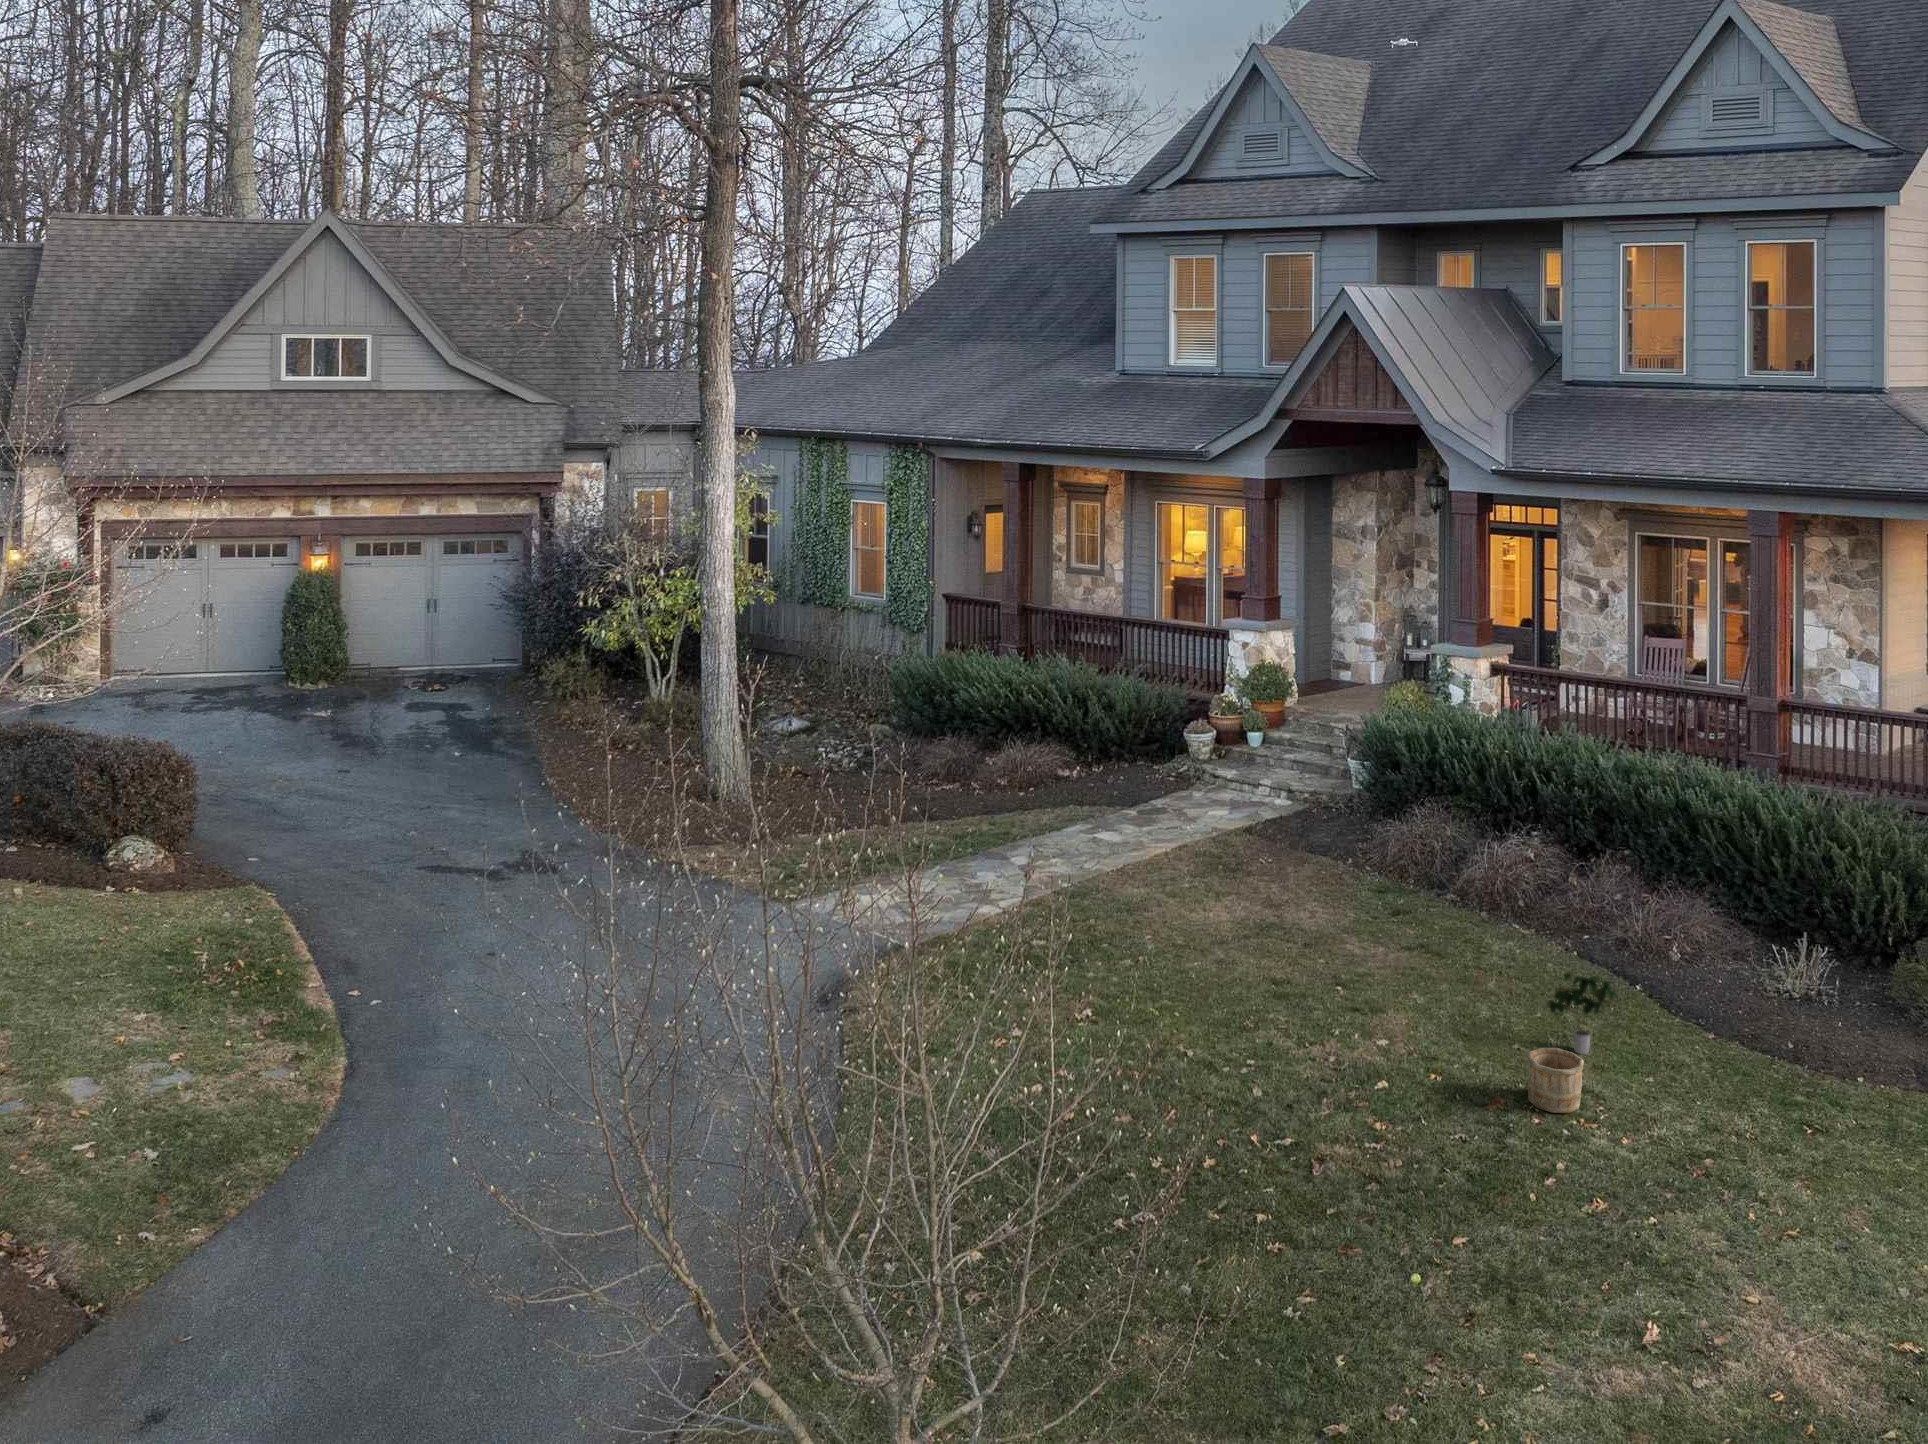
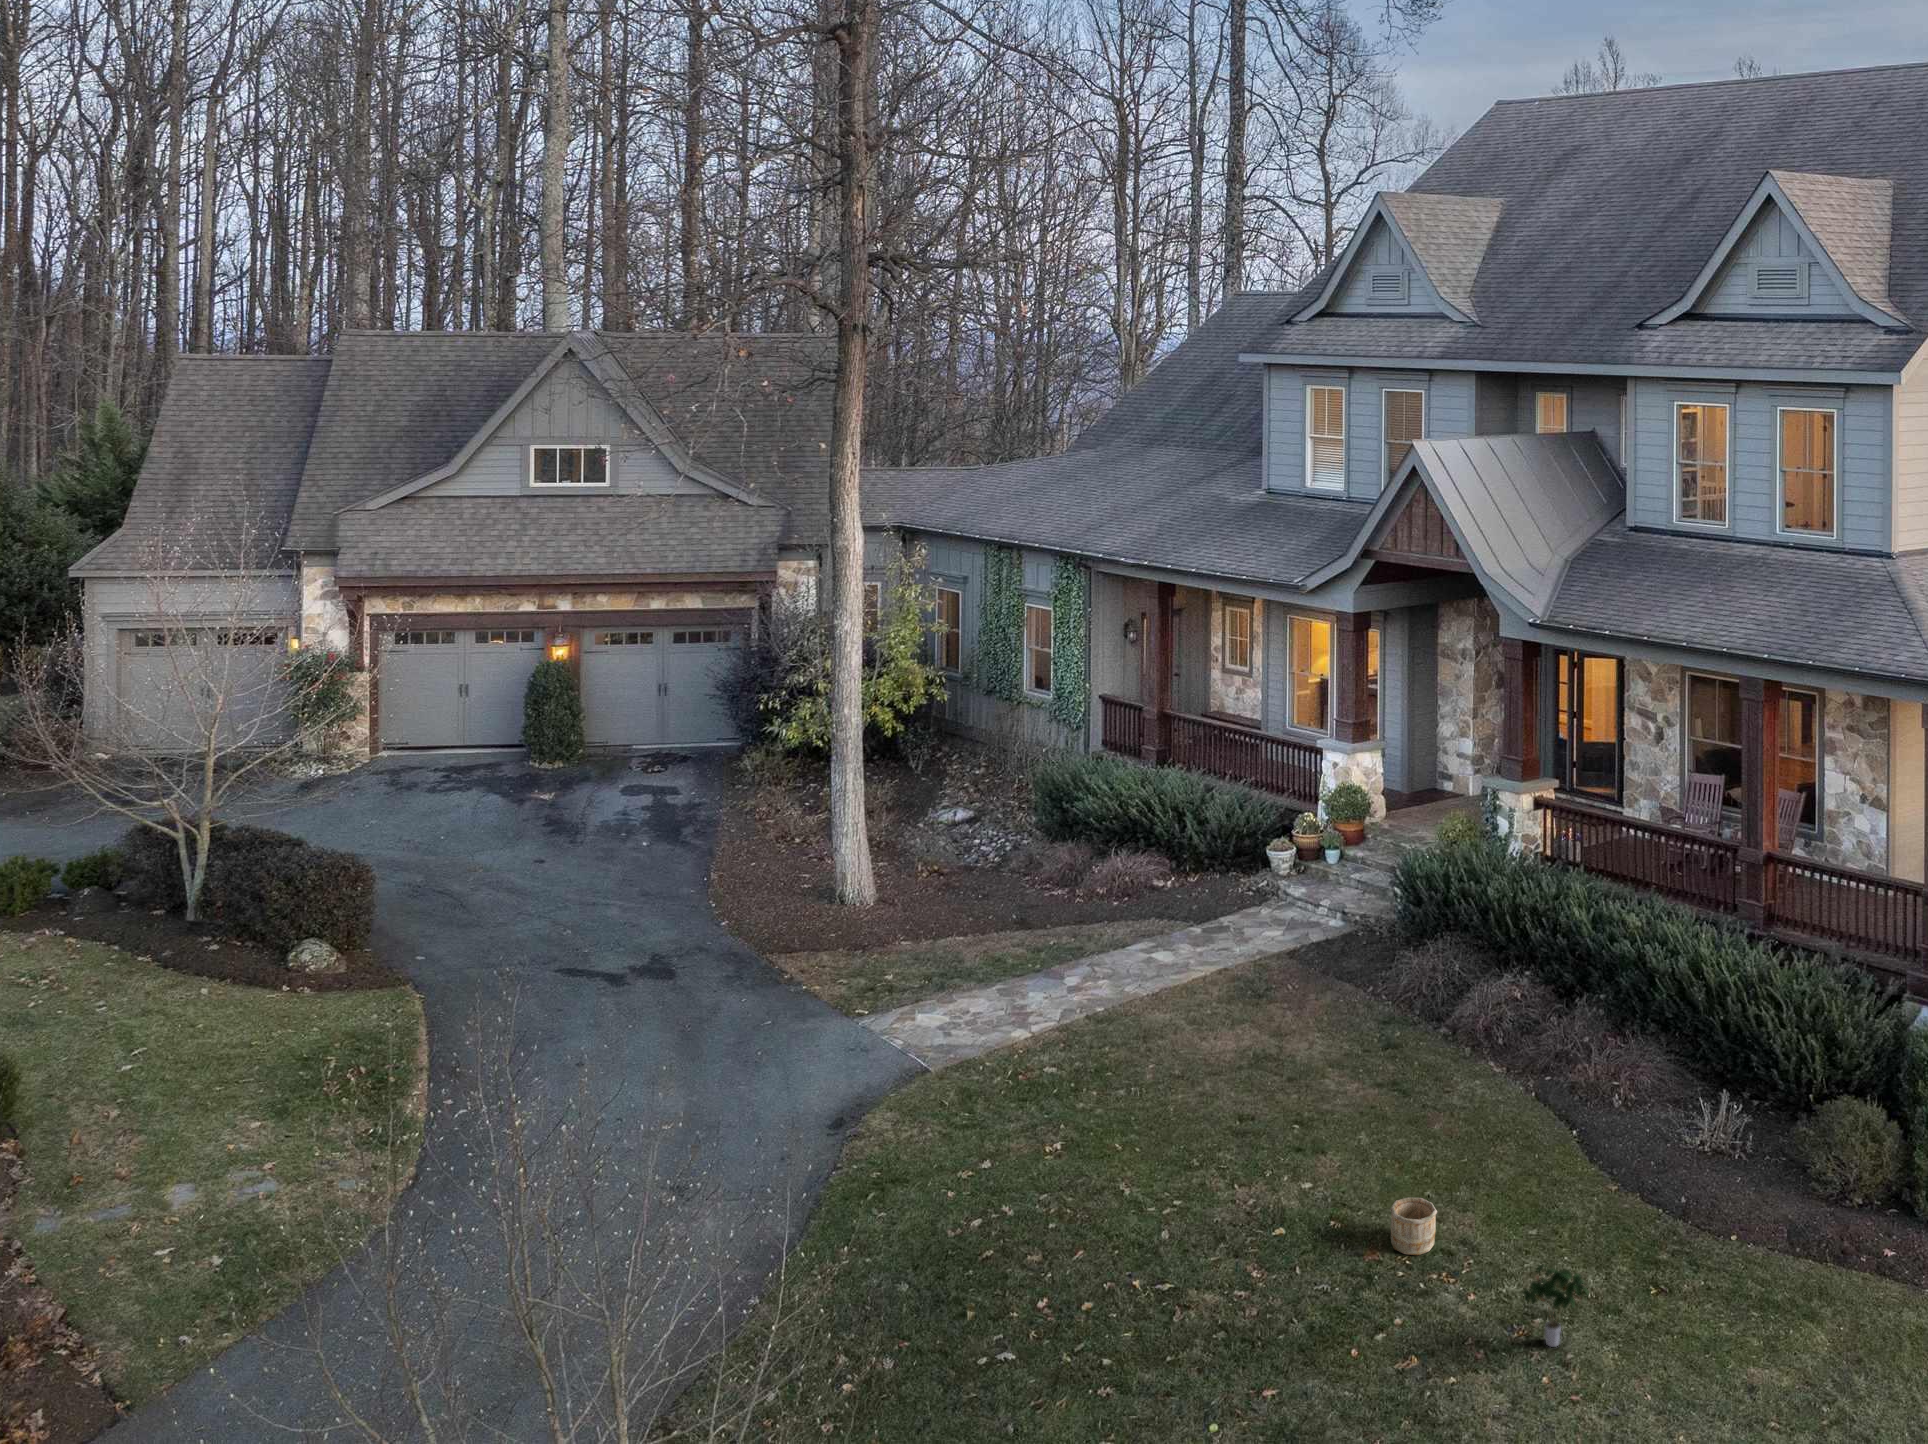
potted plant: present [1548,973,1619,1054] -> present [1523,1265,1588,1347]

